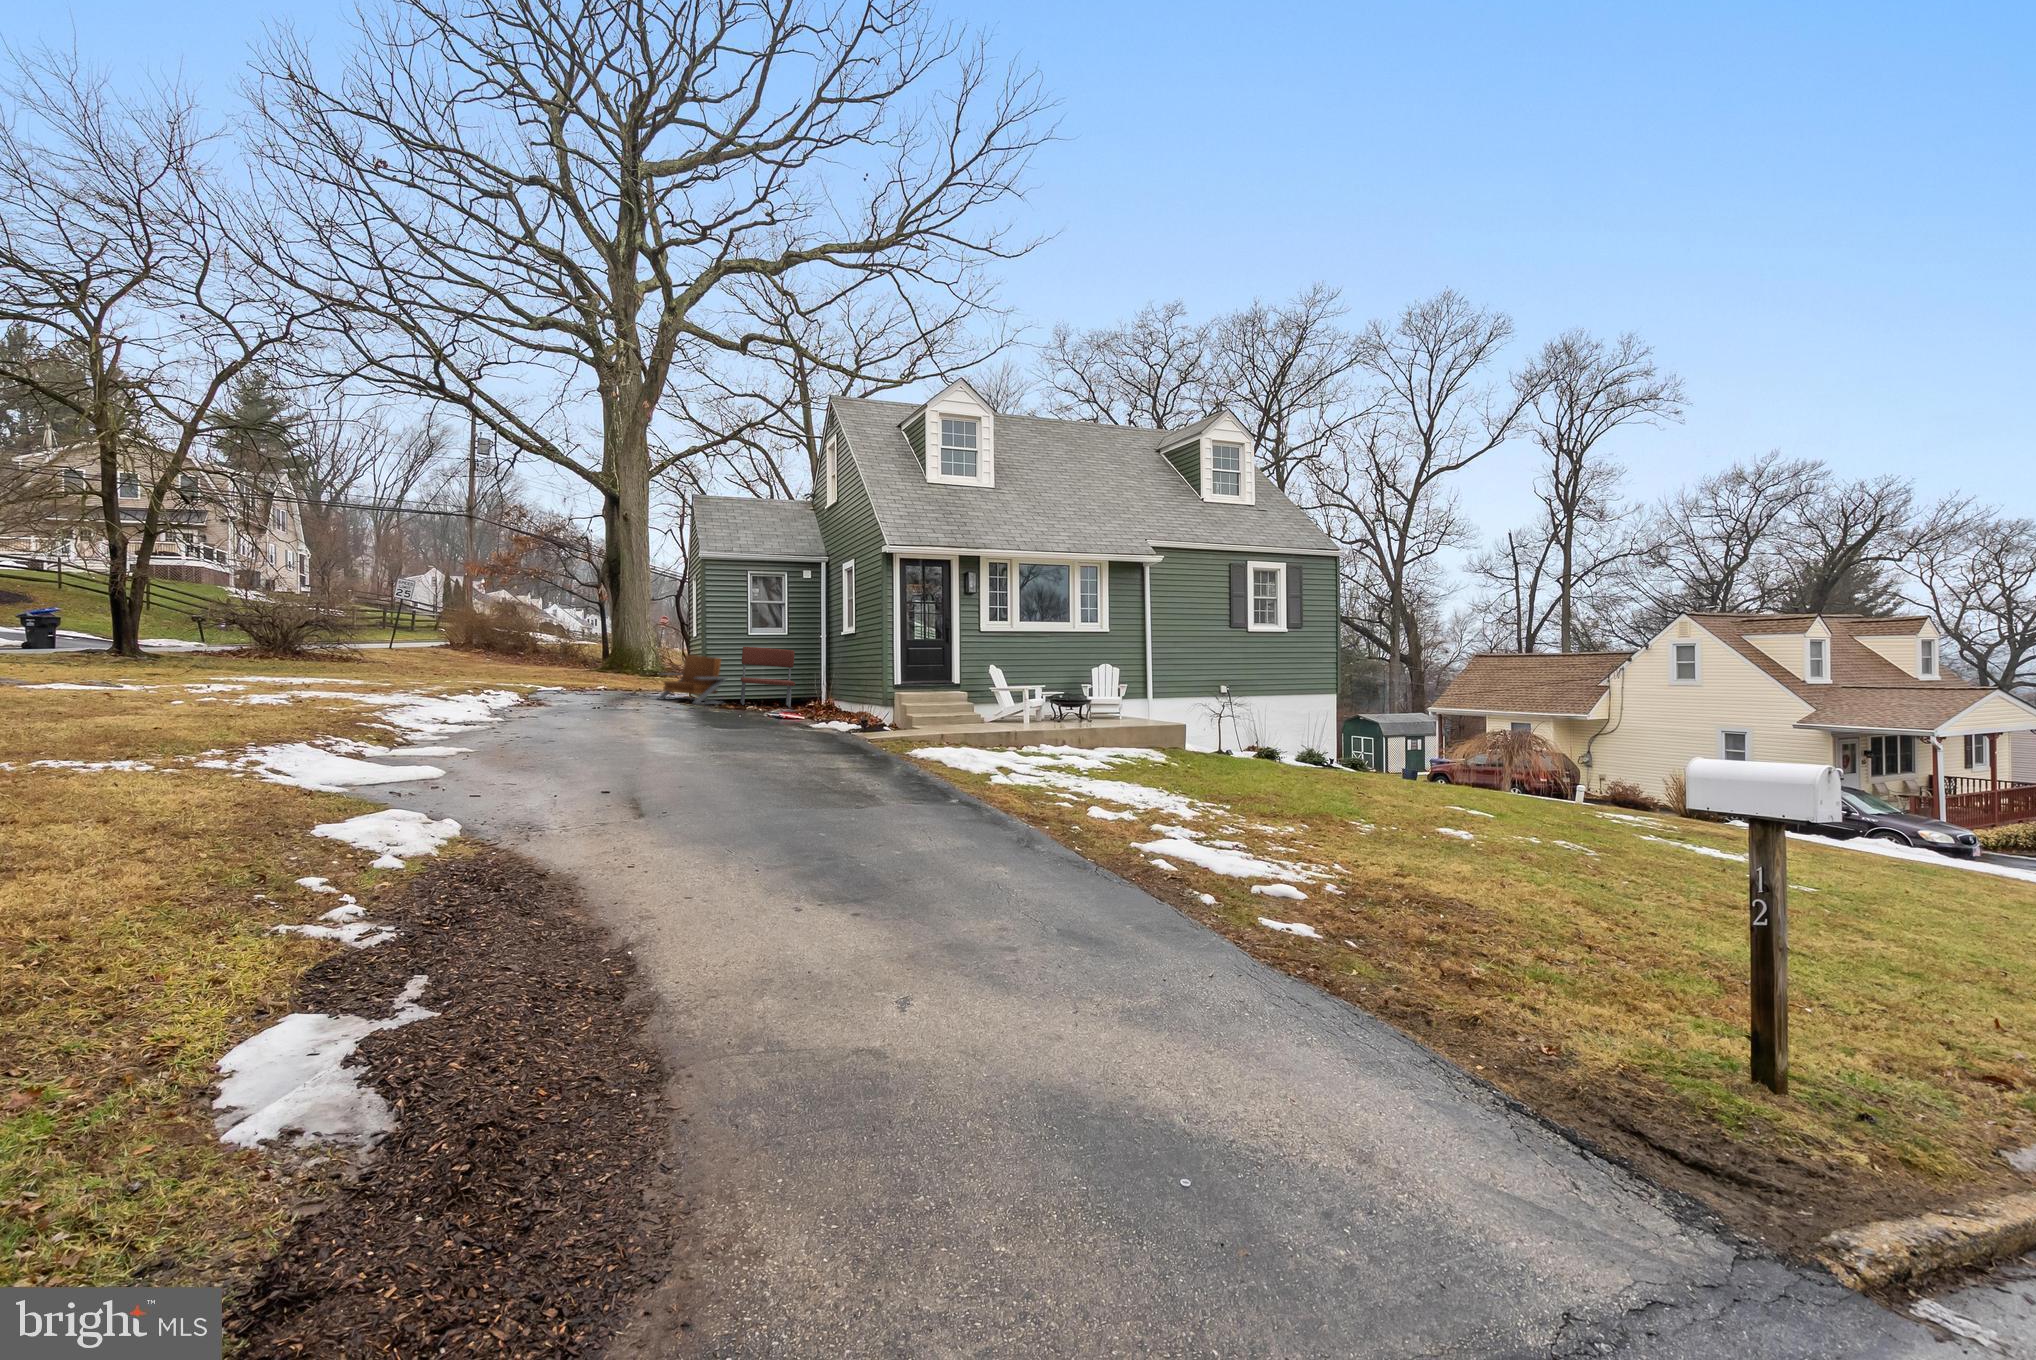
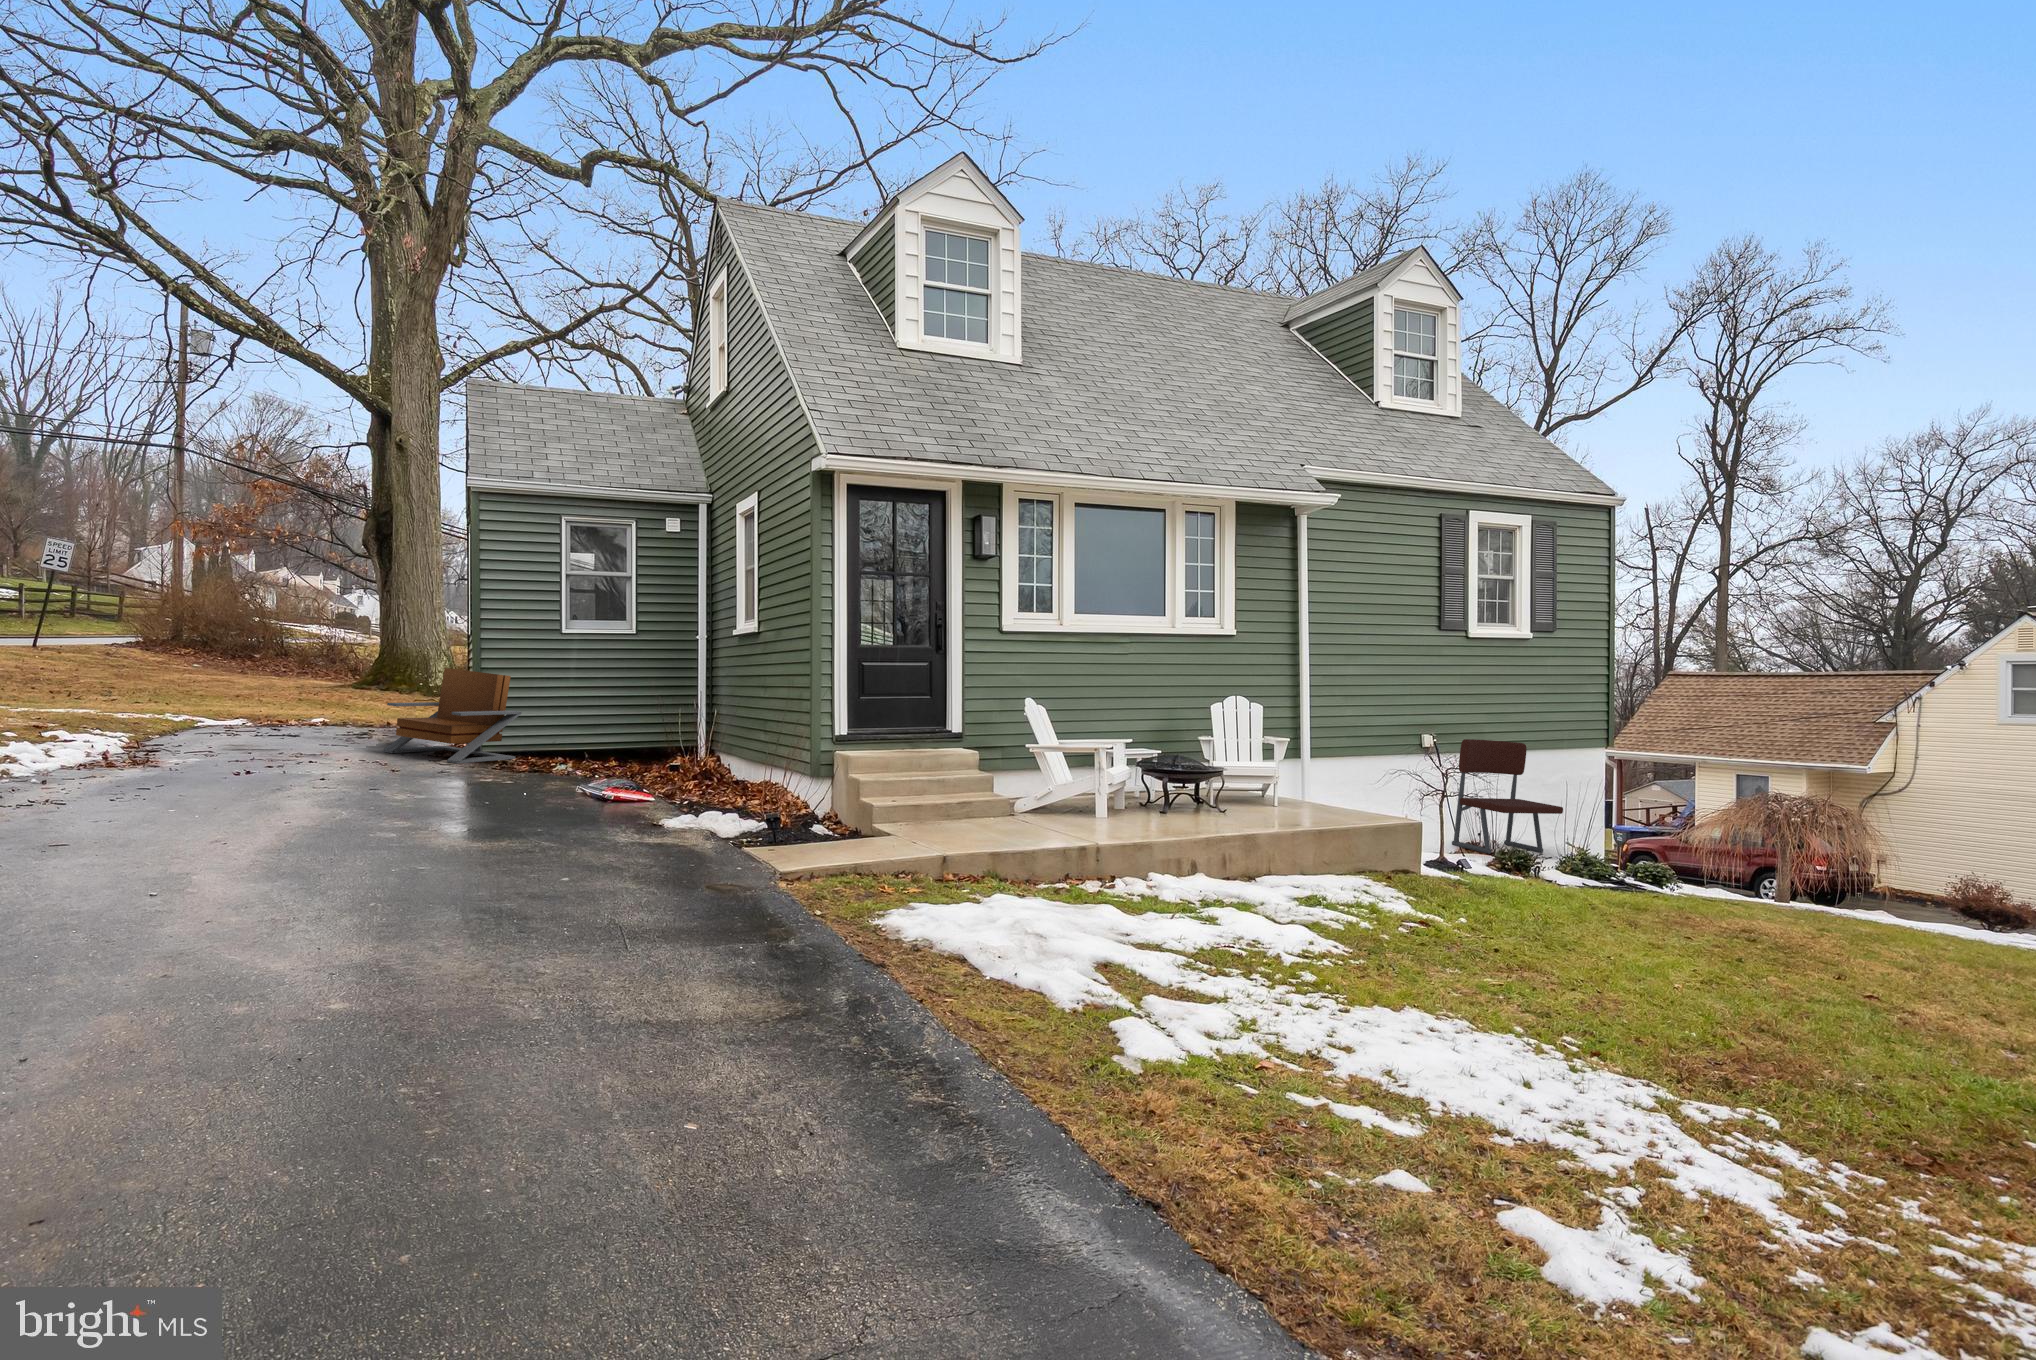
bench: present [740,647,795,707] -> present [1452,739,1563,854]

